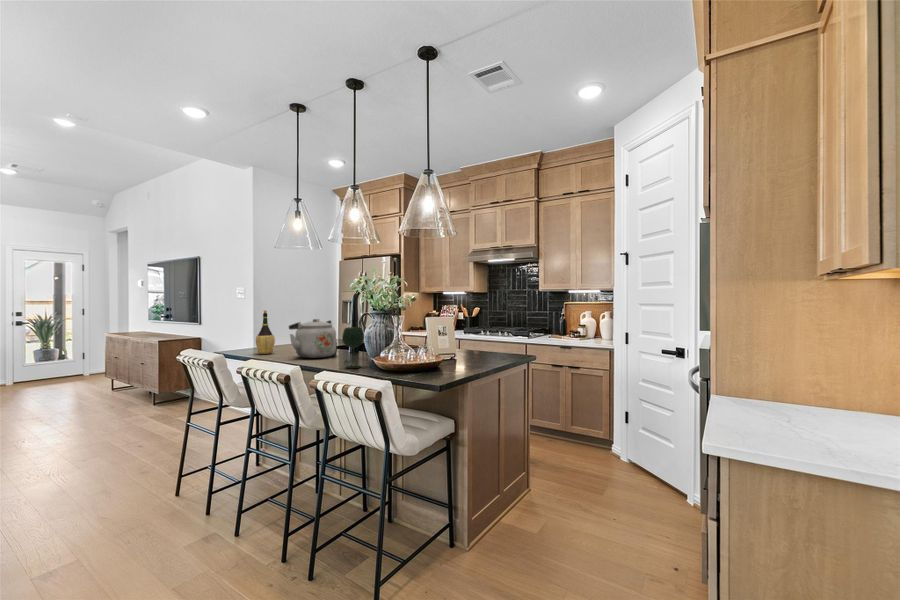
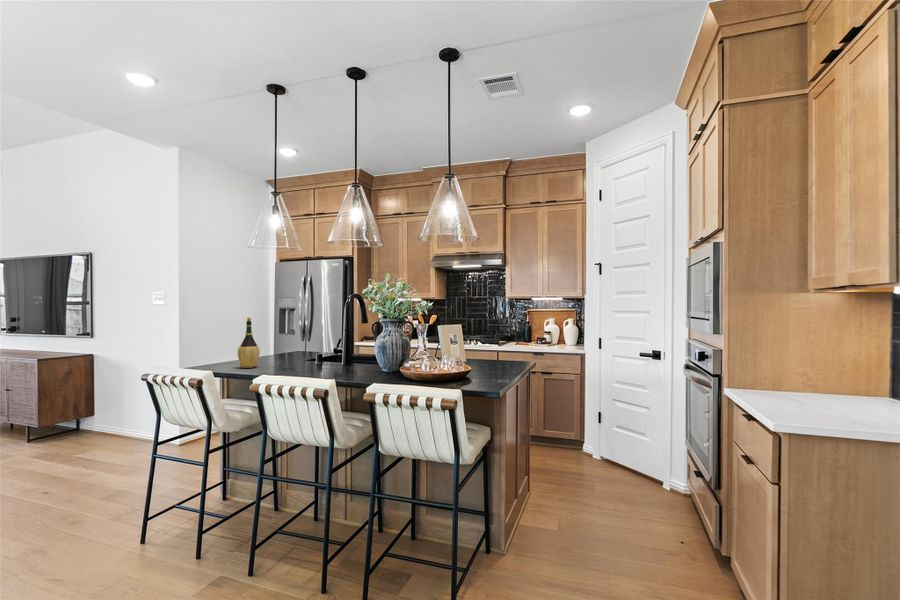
kettle: present [289,319,336,358] -> none [285,327,339,370]
wine glass: present [342,327,364,368] -> none [370,335,393,379]

